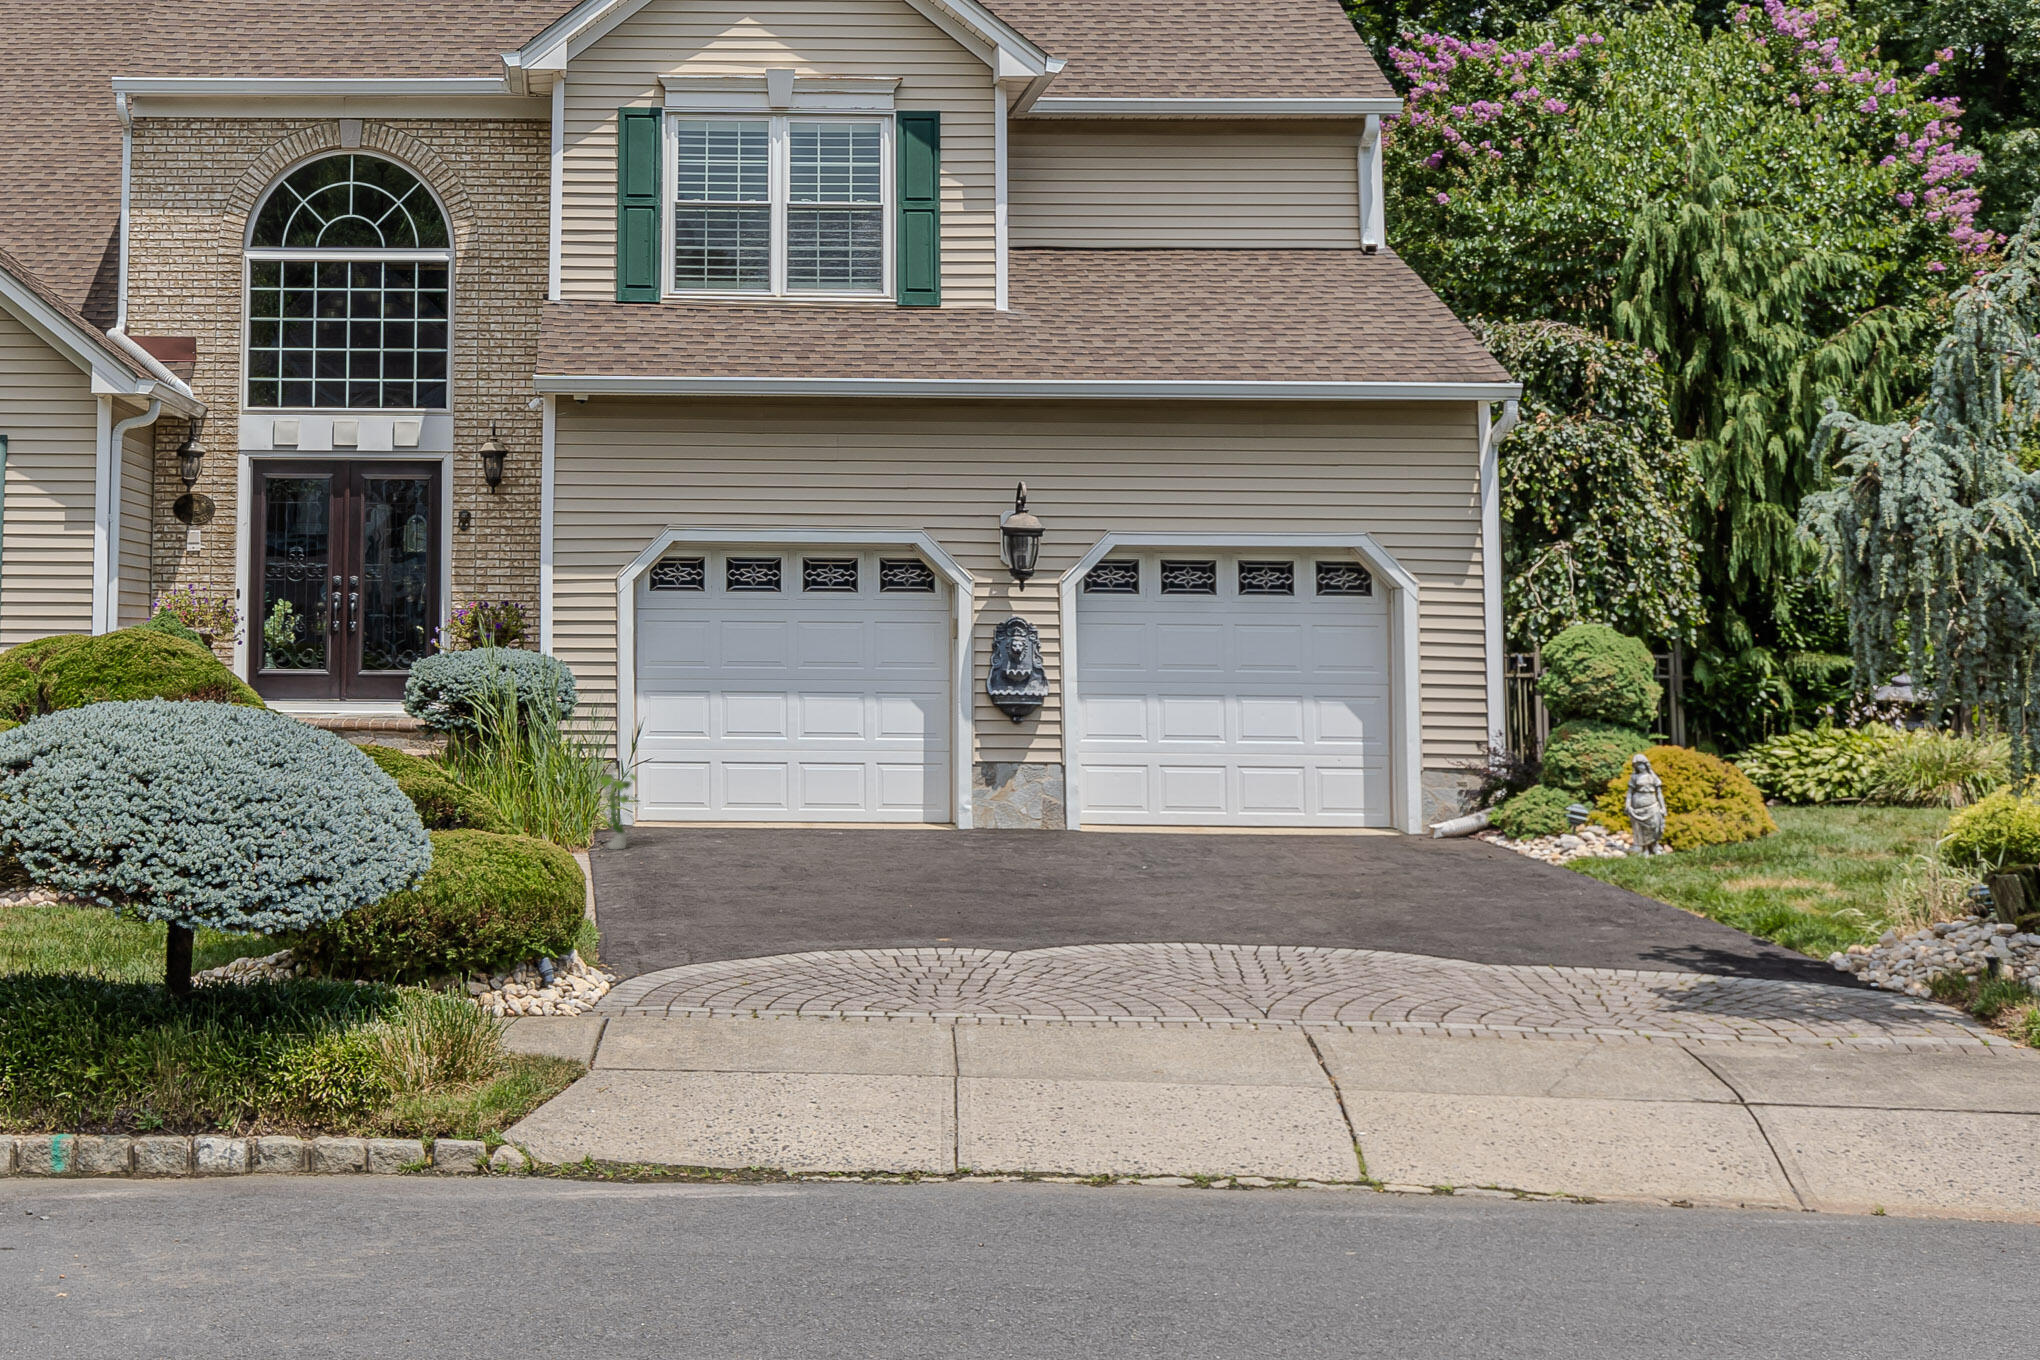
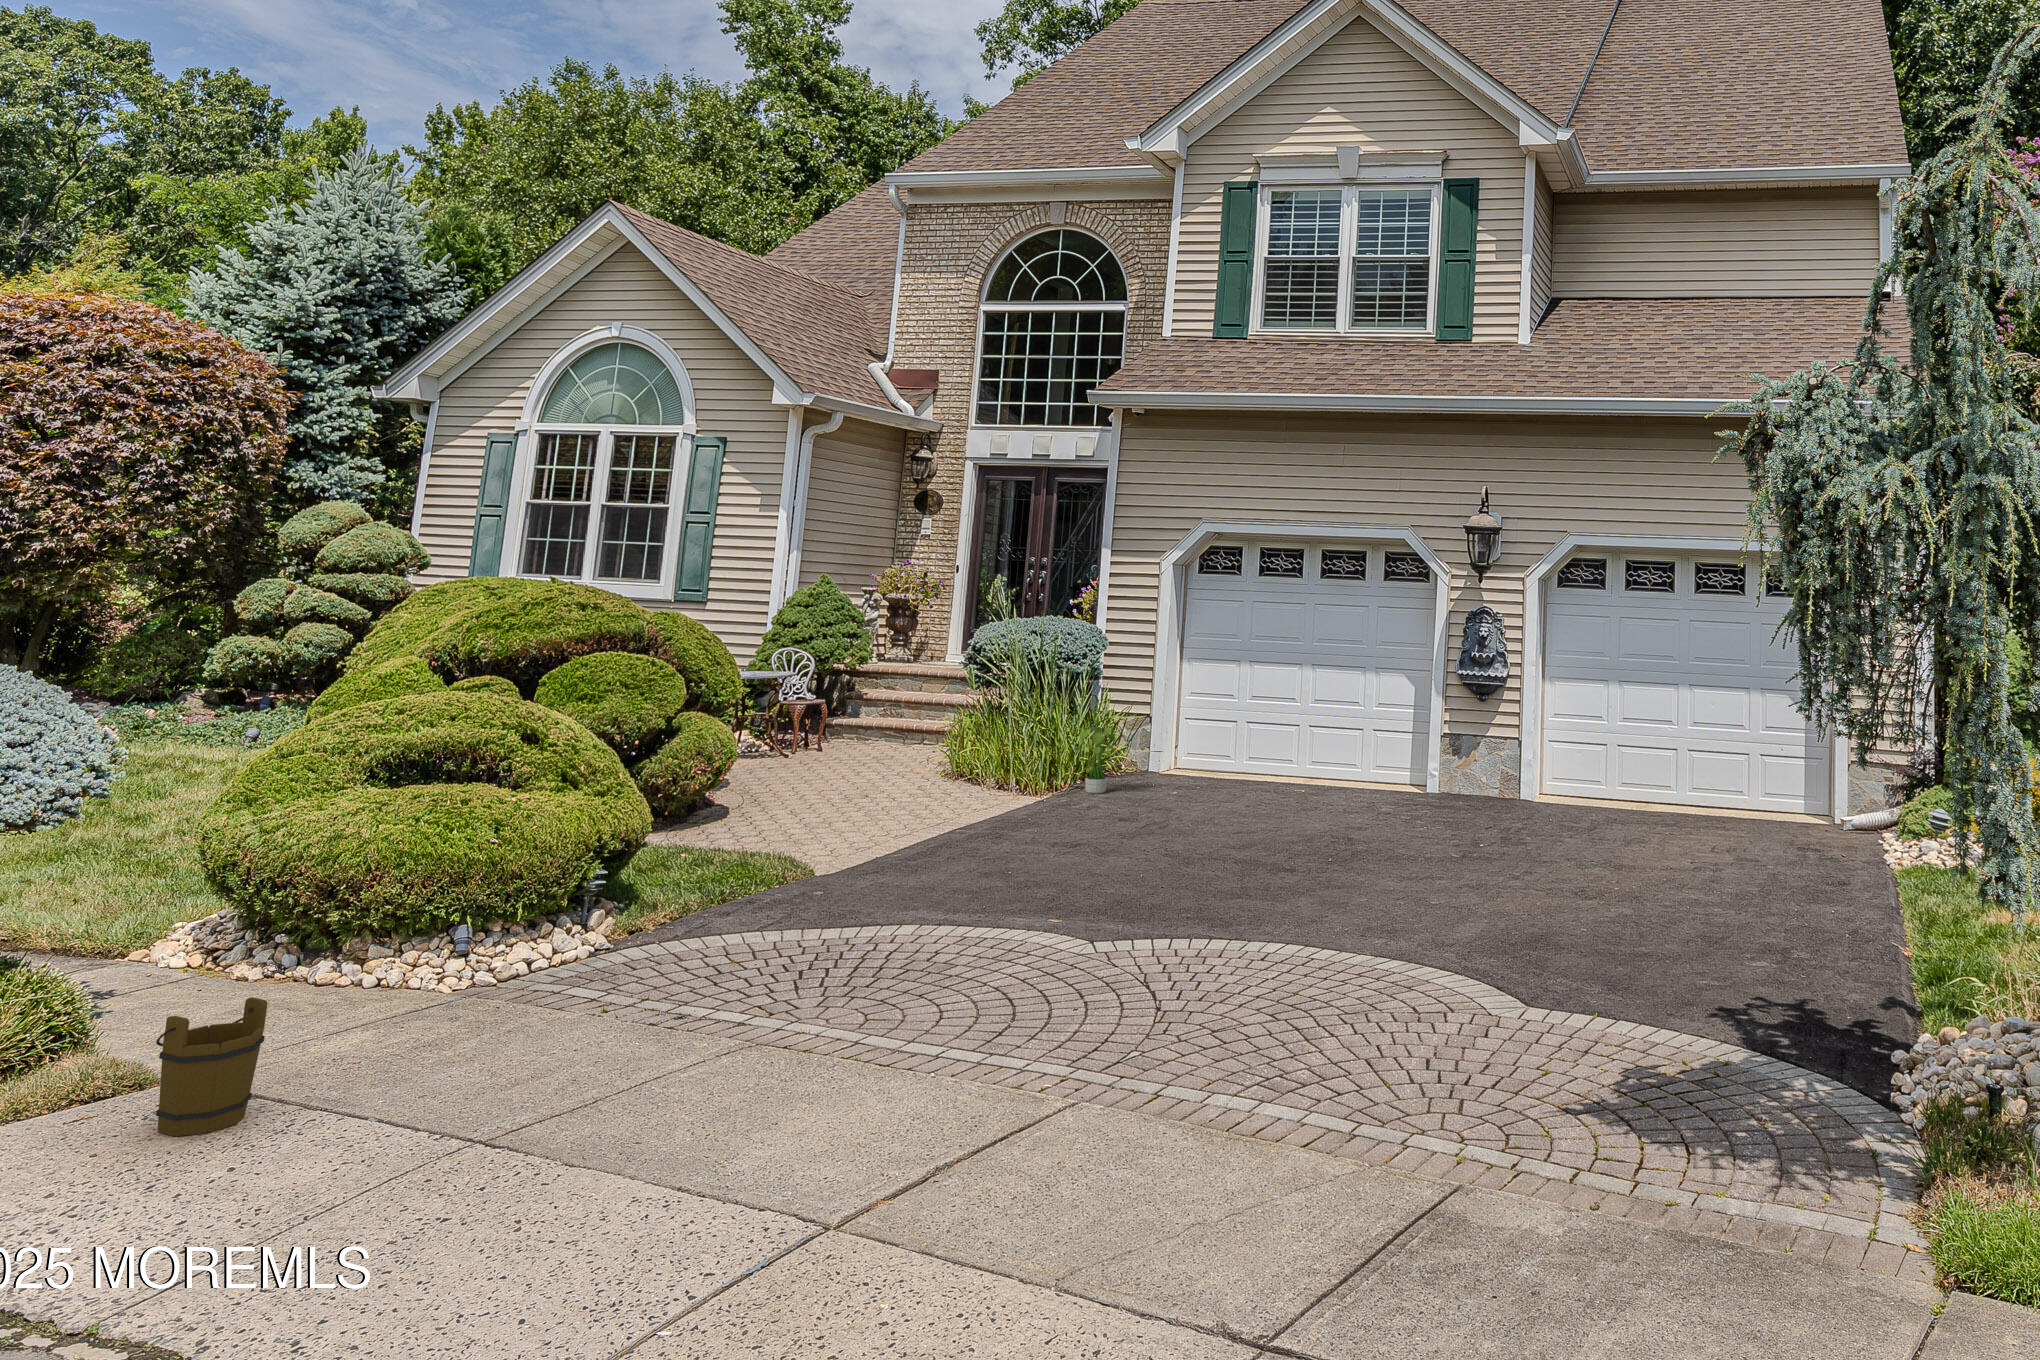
bucket: none [773,968,846,1071] -> present [156,997,267,1136]

